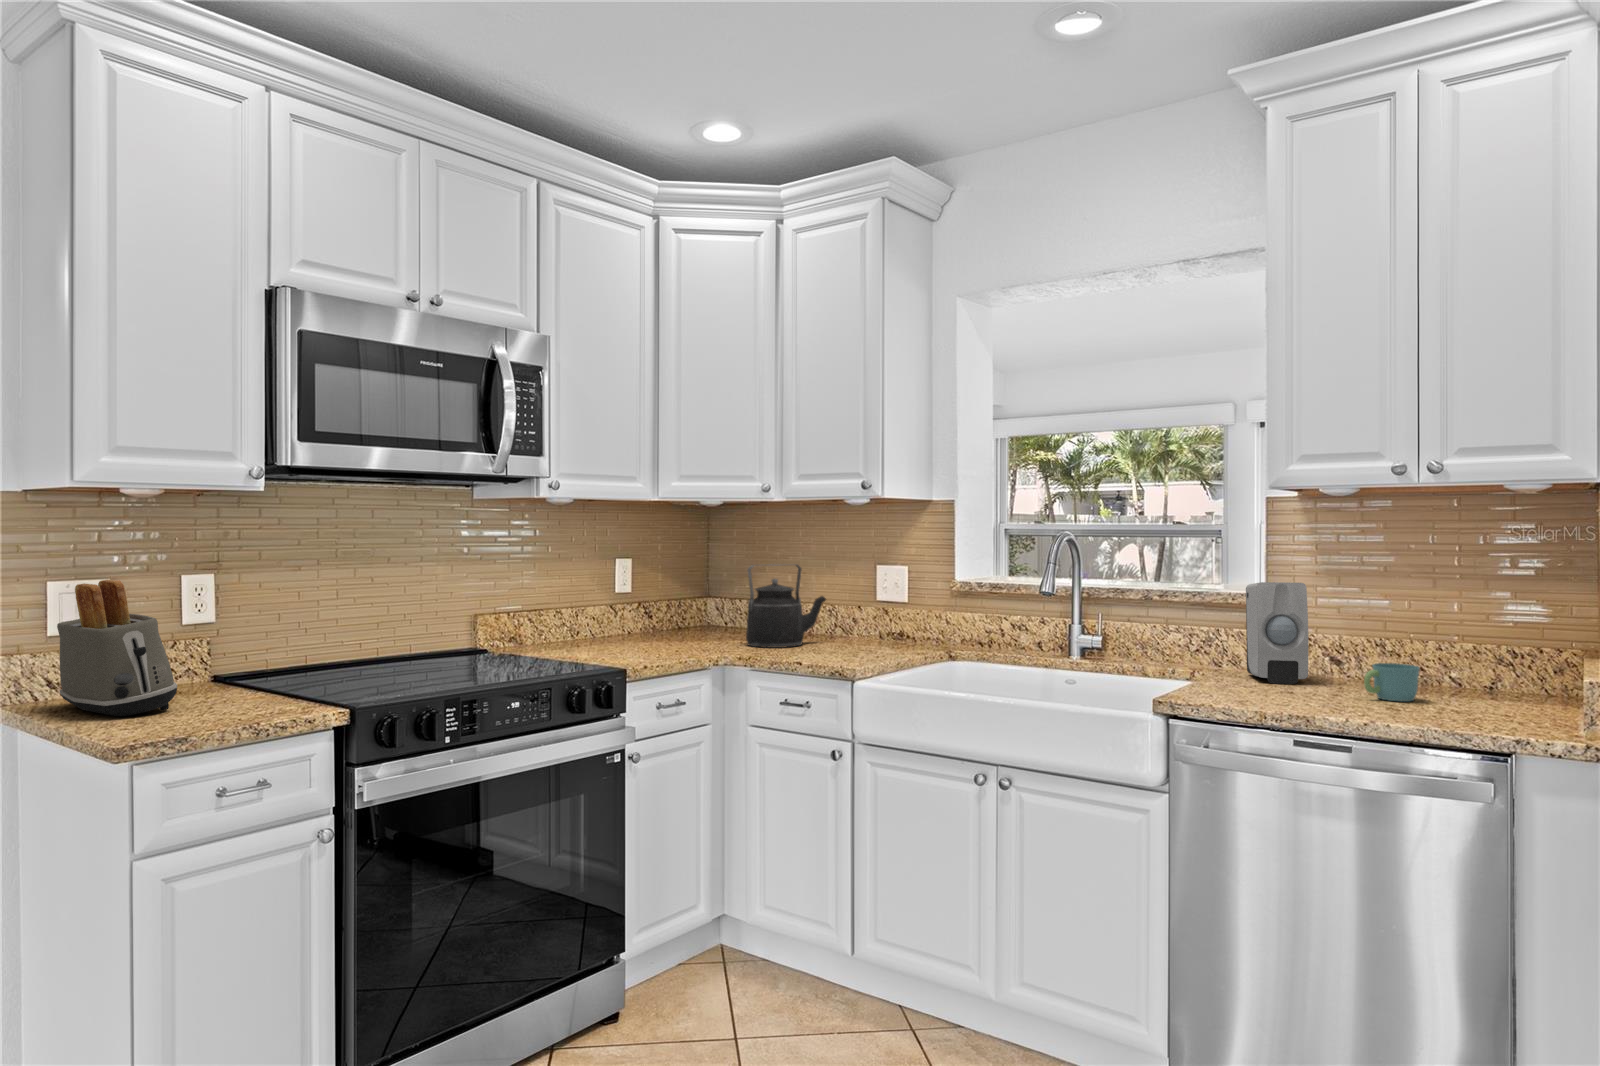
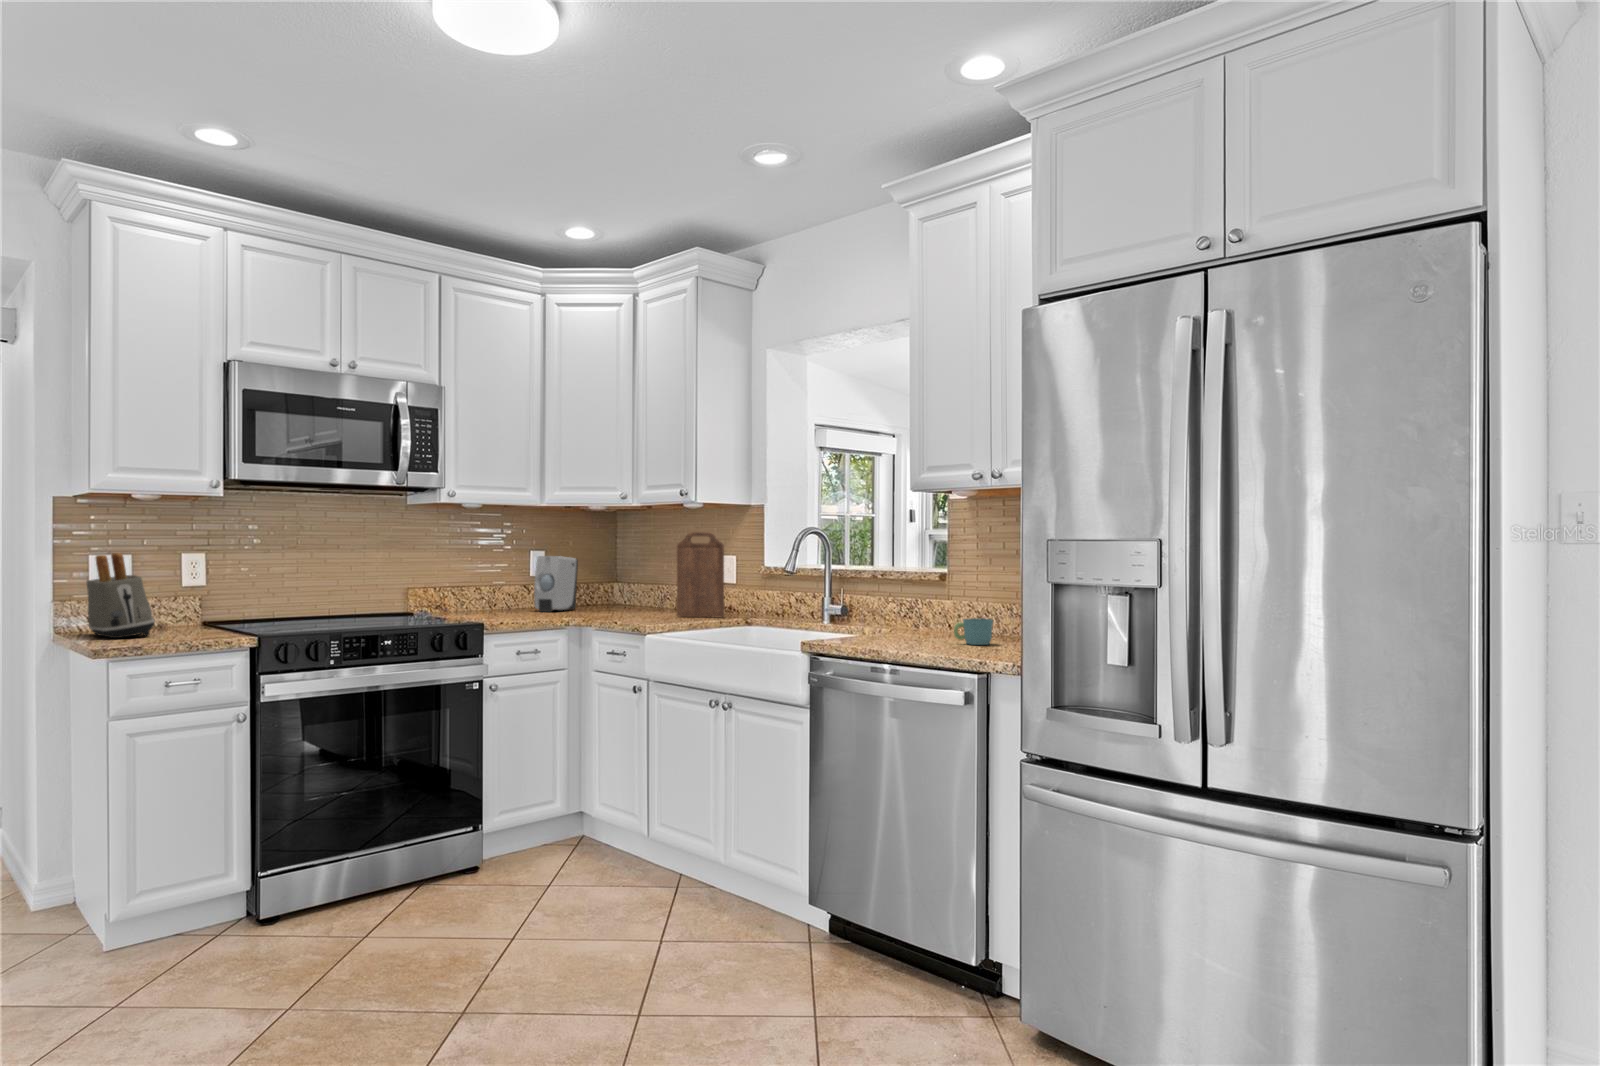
cutting board: none [852,538,918,651] -> present [677,532,724,618]
kettle: present [746,564,826,648] -> none [609,553,674,615]
soap dispenser: present [1246,582,1309,684] -> present [534,556,578,612]

